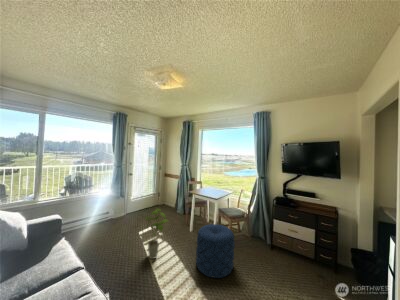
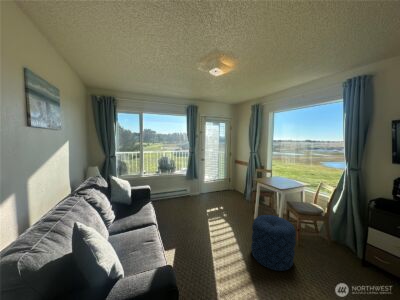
house plant: present [146,209,167,259] -> none [206,191,229,234]

